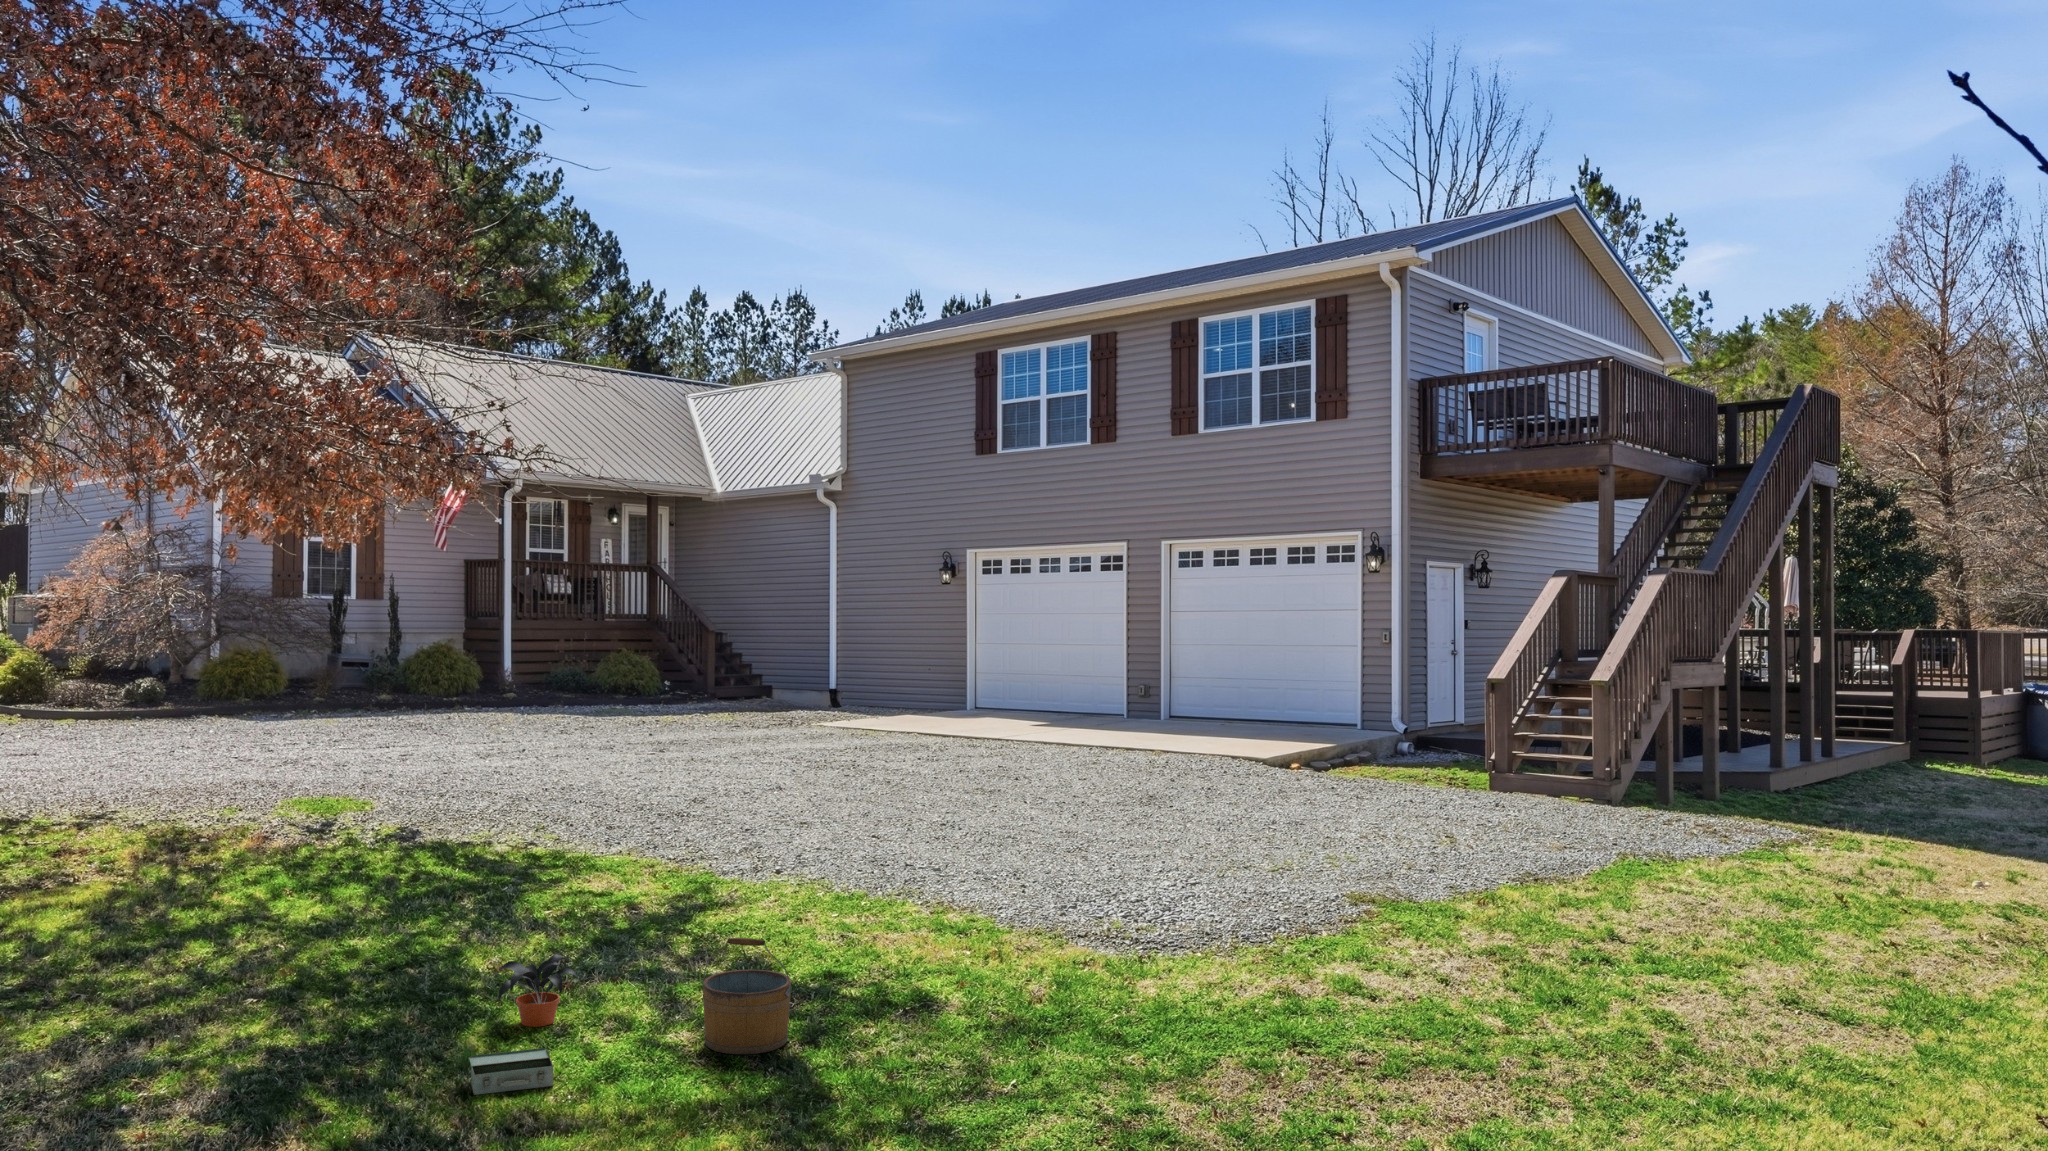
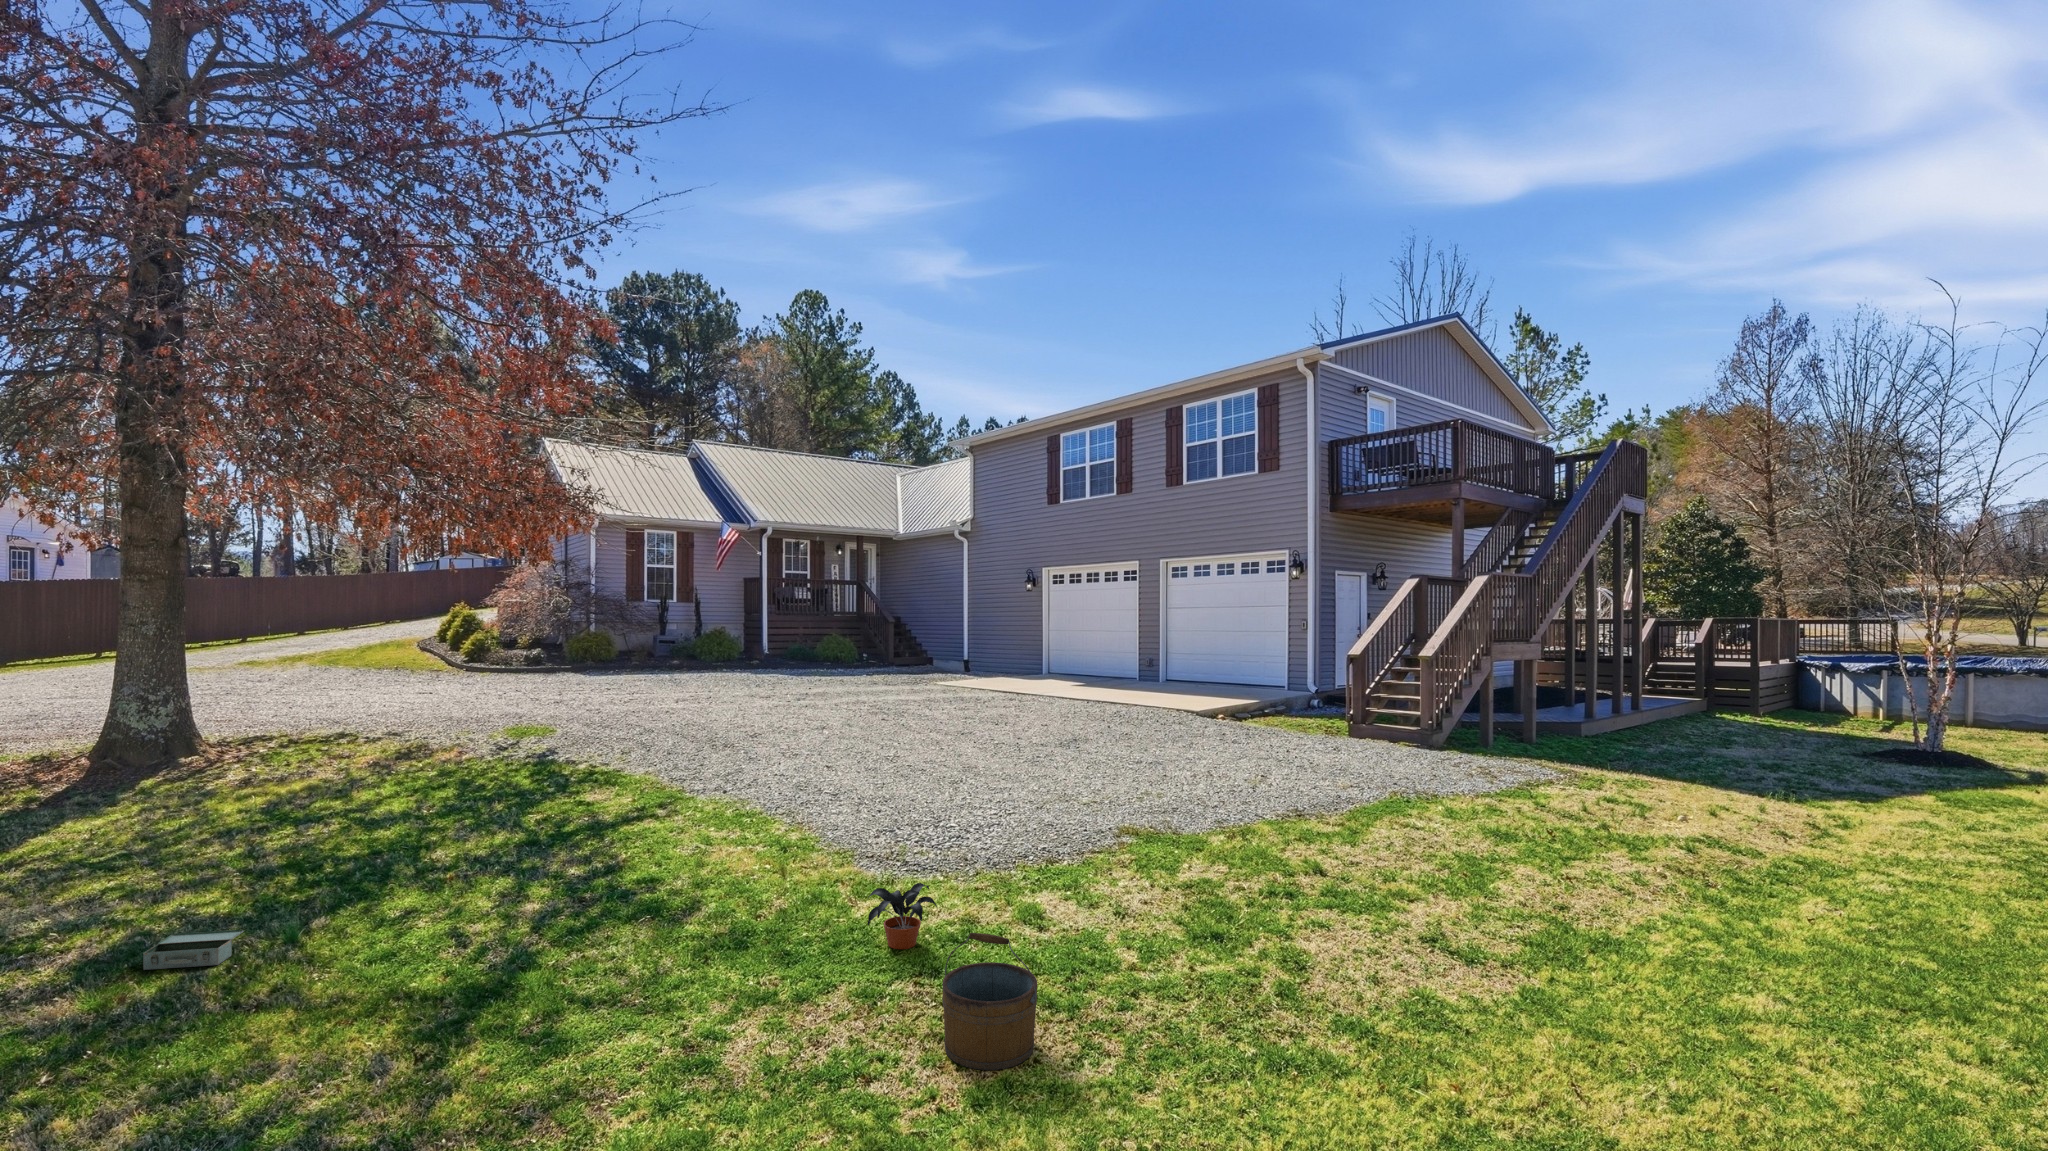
bucket: present [703,938,791,1055] -> present [942,933,1038,1070]
potted plant: present [498,954,578,1027] -> present [868,883,937,949]

